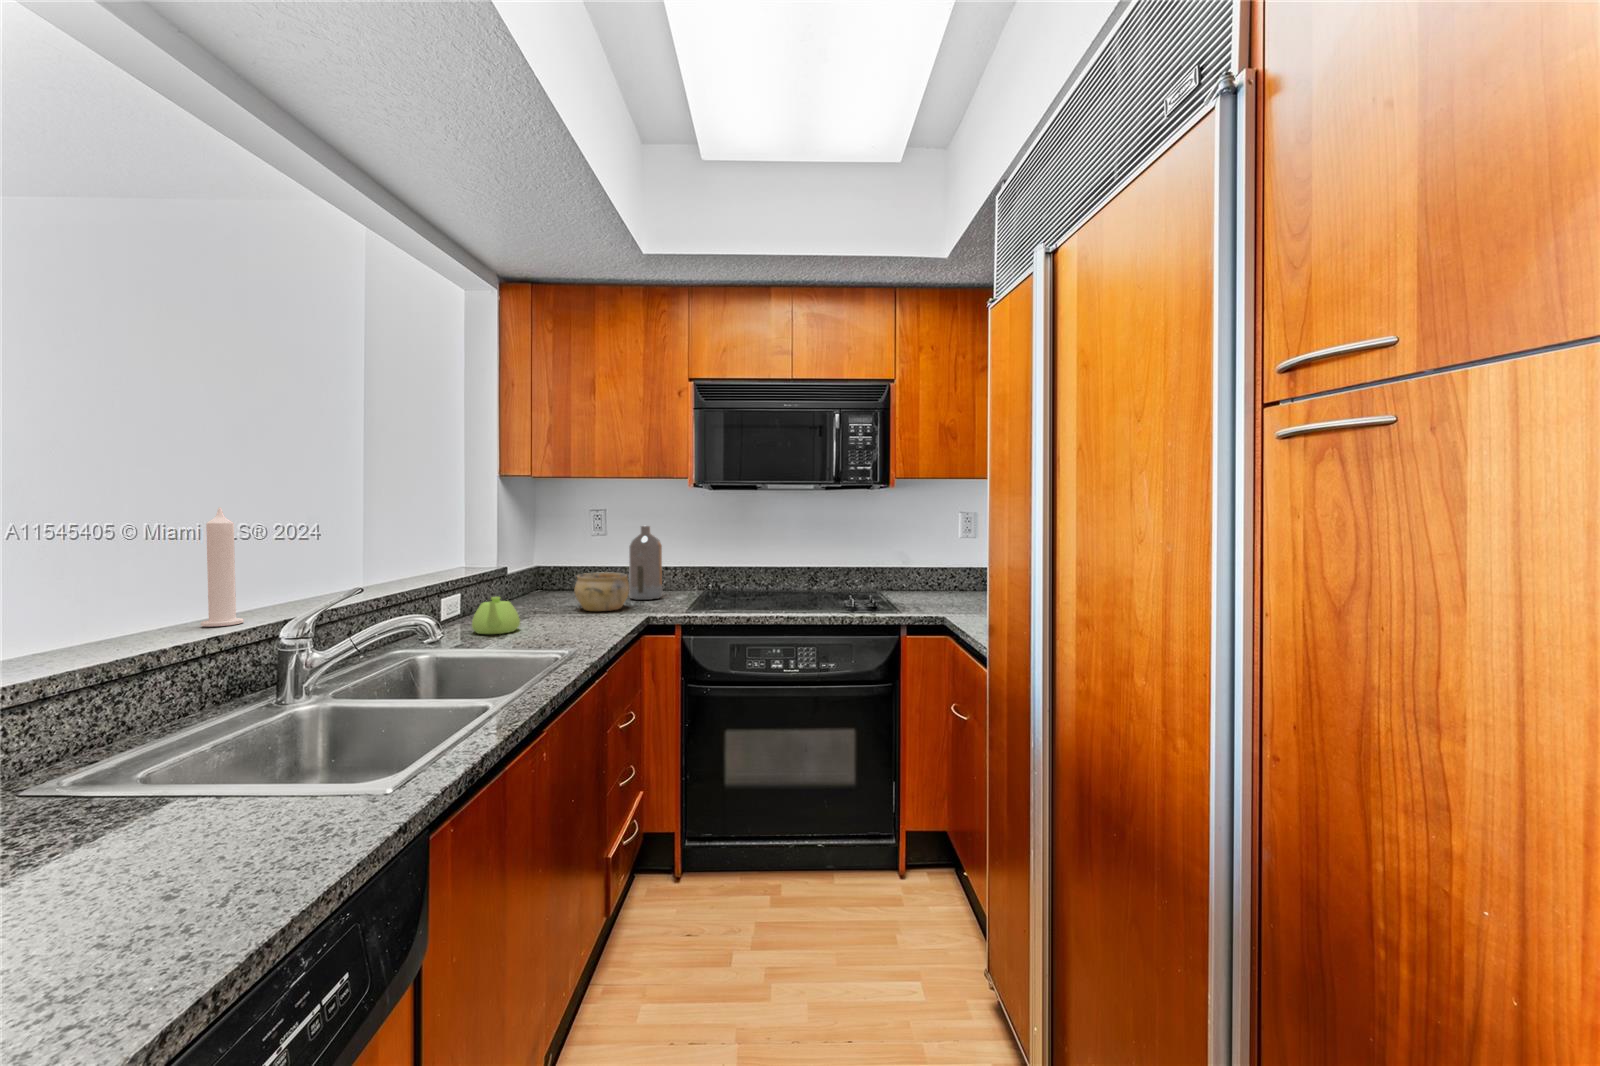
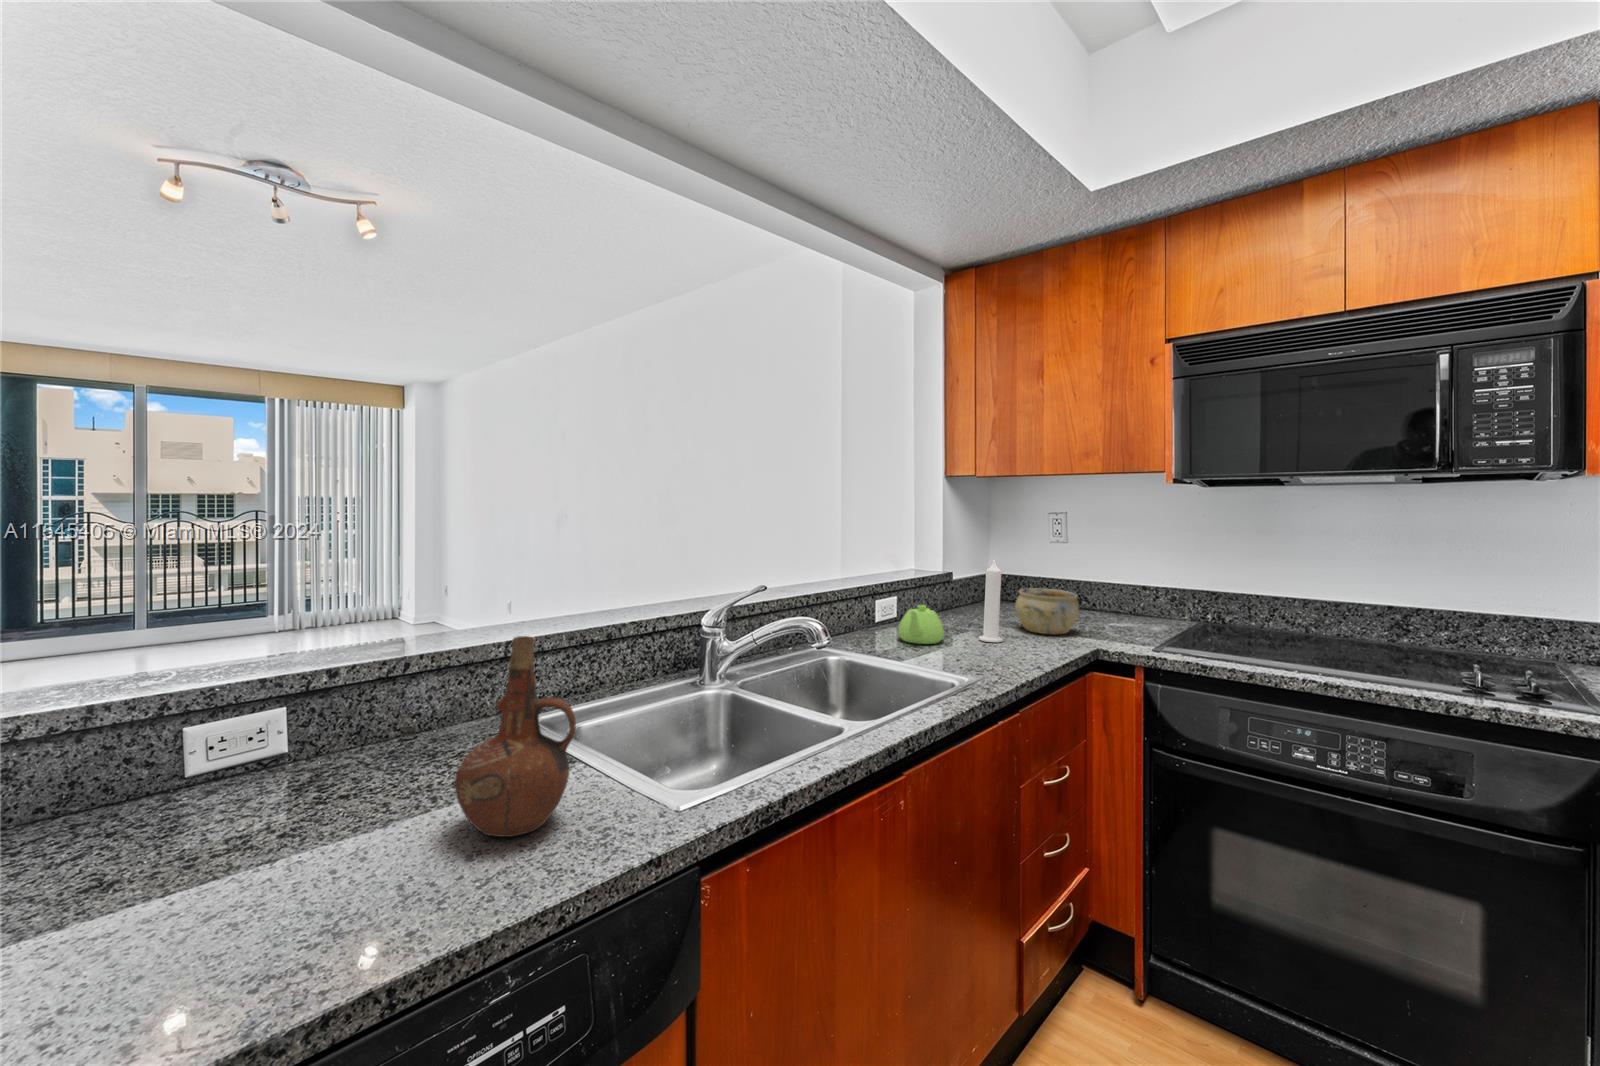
candle: present [201,507,244,627] -> present [979,560,1003,642]
bottle: present [629,526,662,600] -> none [1086,539,1131,627]
ceramic pitcher: none [98,639,264,873] -> present [455,636,576,837]

